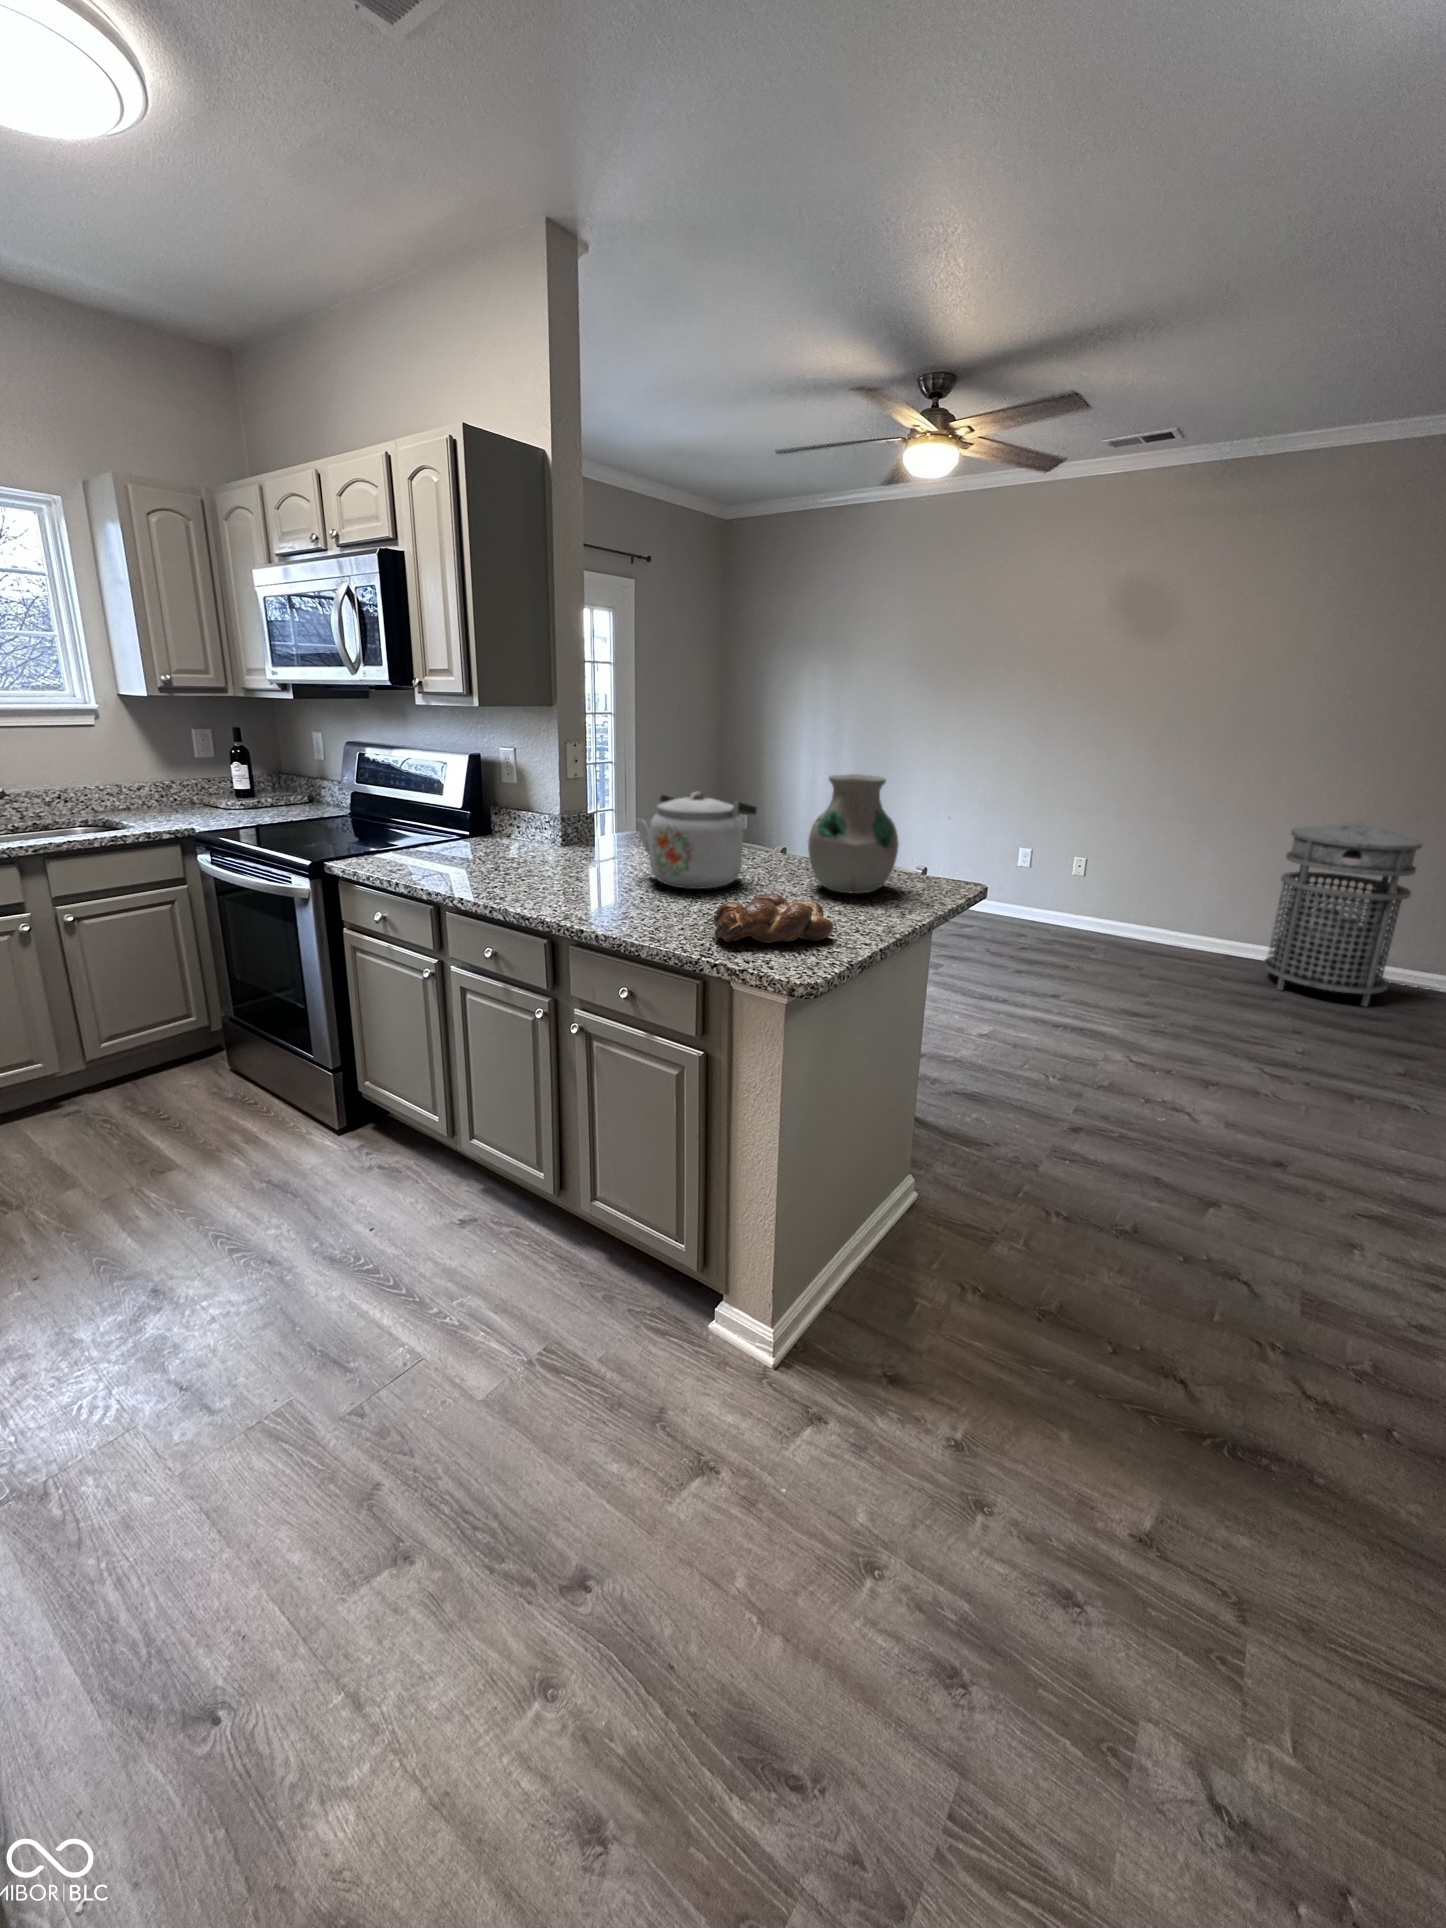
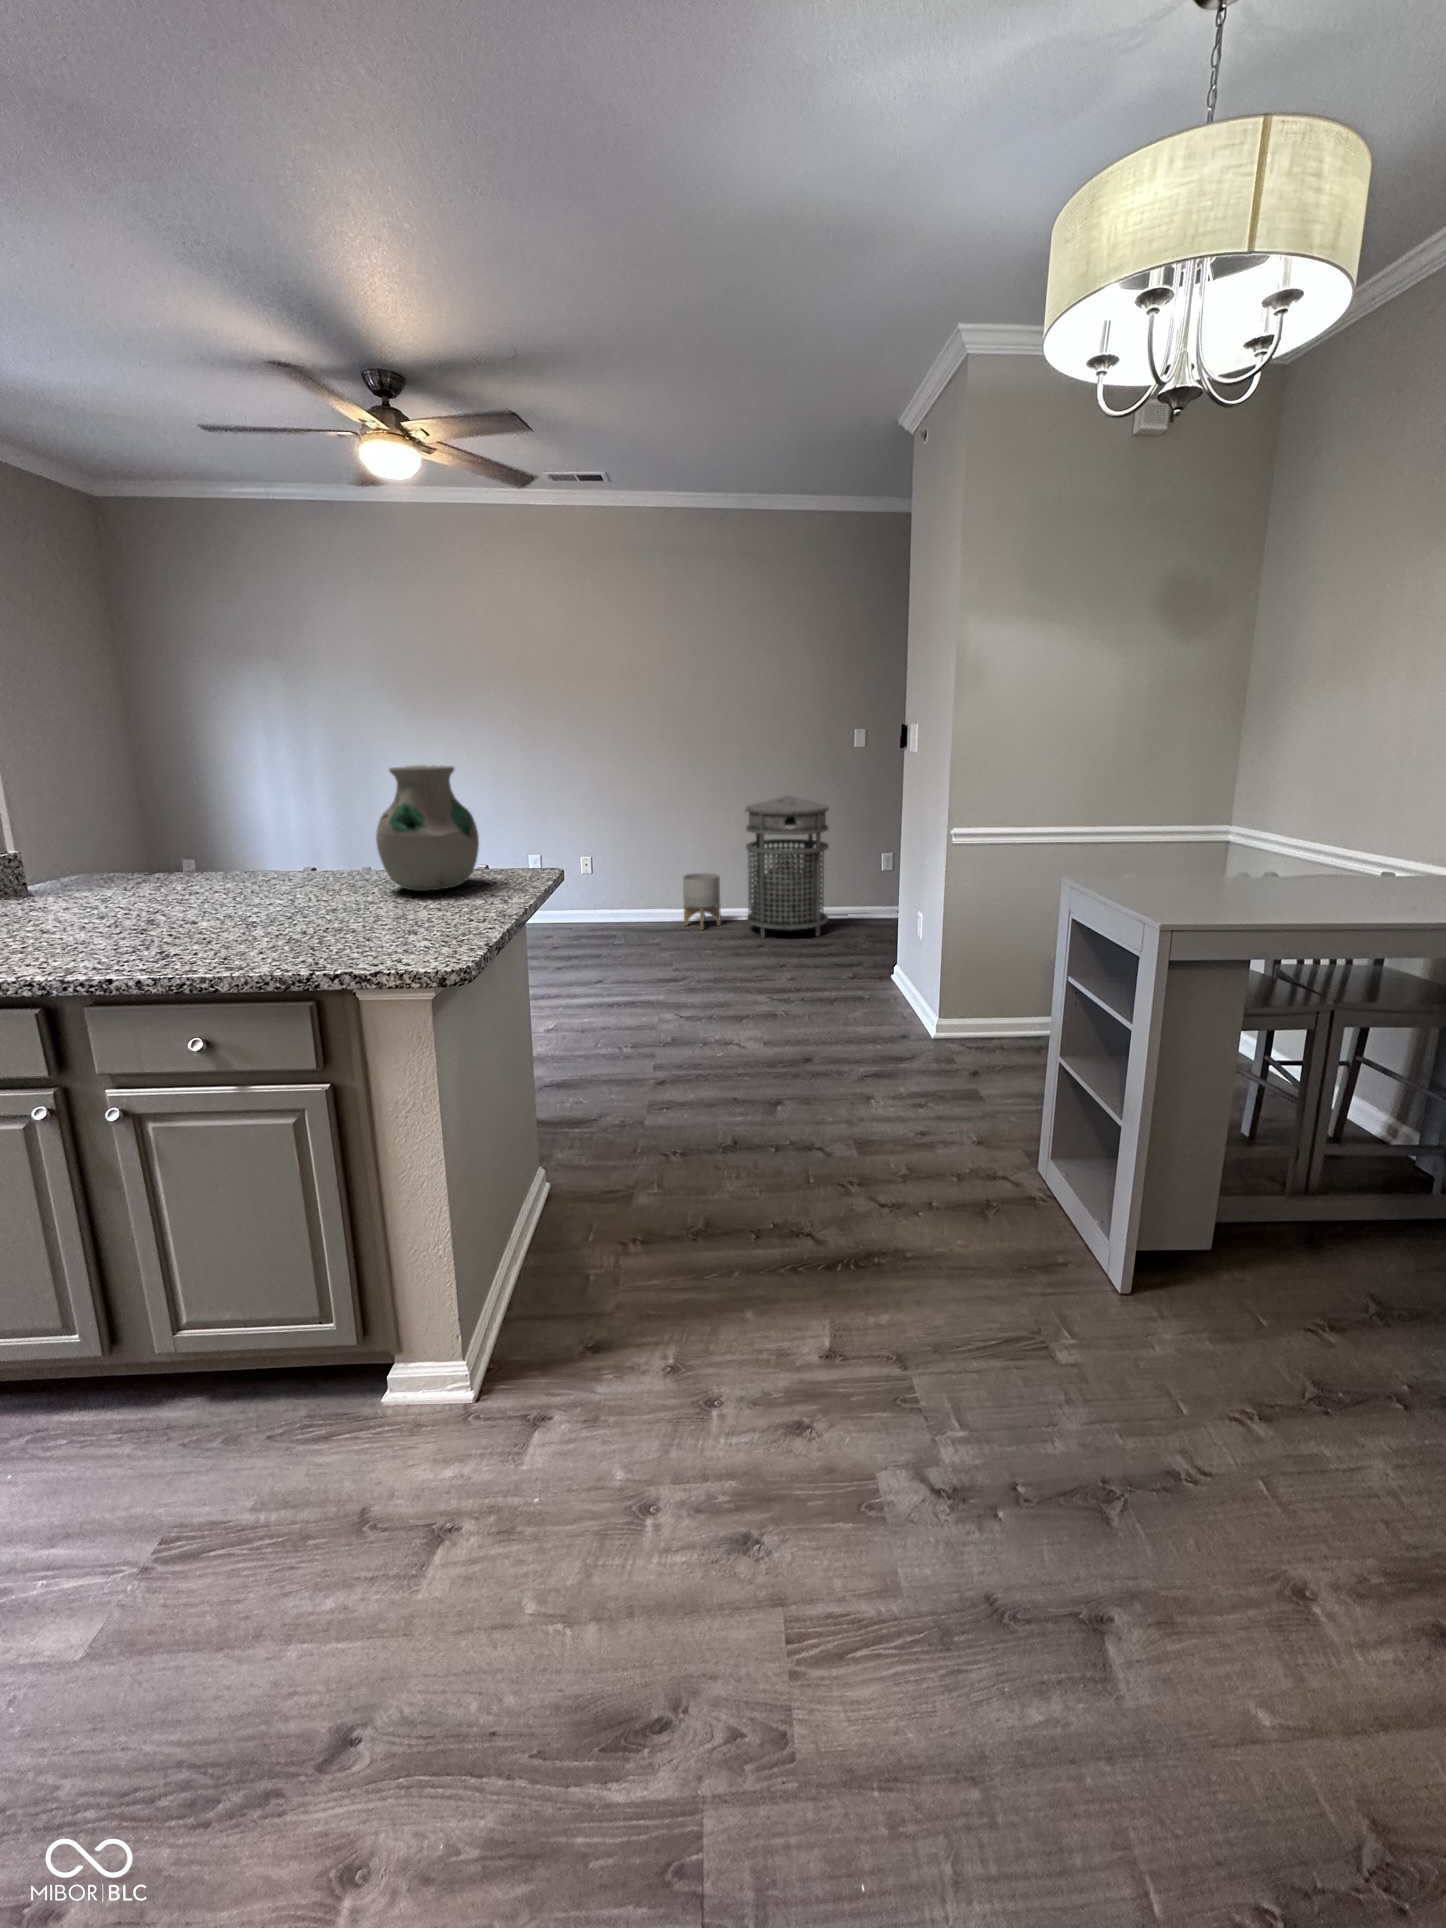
kettle: present [638,792,757,889] -> none [129,798,301,917]
bread loaf: present [713,893,833,943] -> none [307,890,453,951]
planter: none [1179,896,1238,963] -> present [683,873,721,930]

